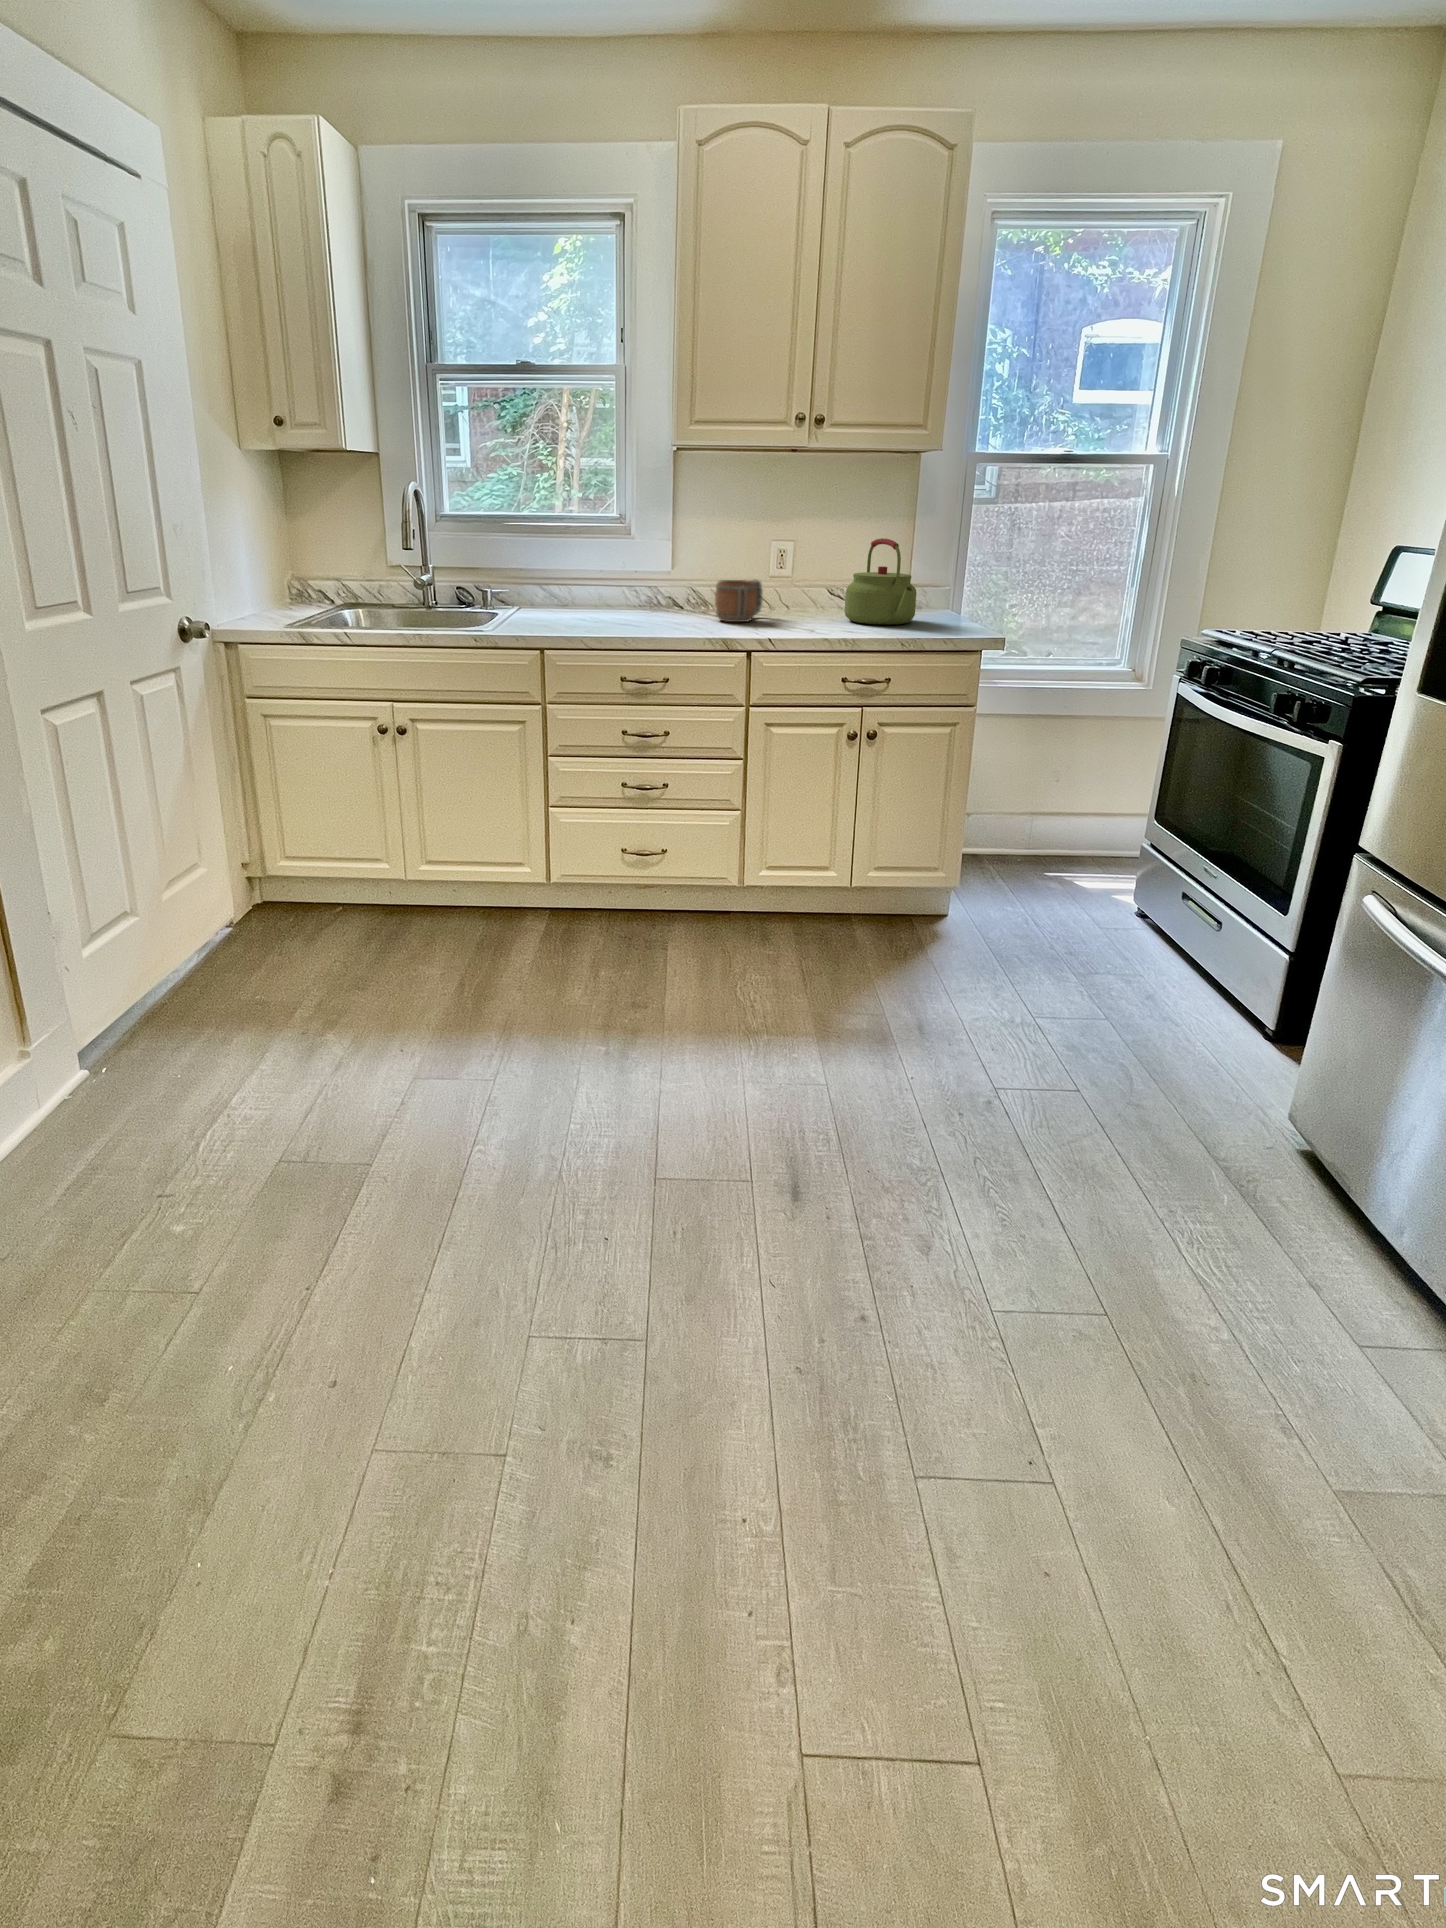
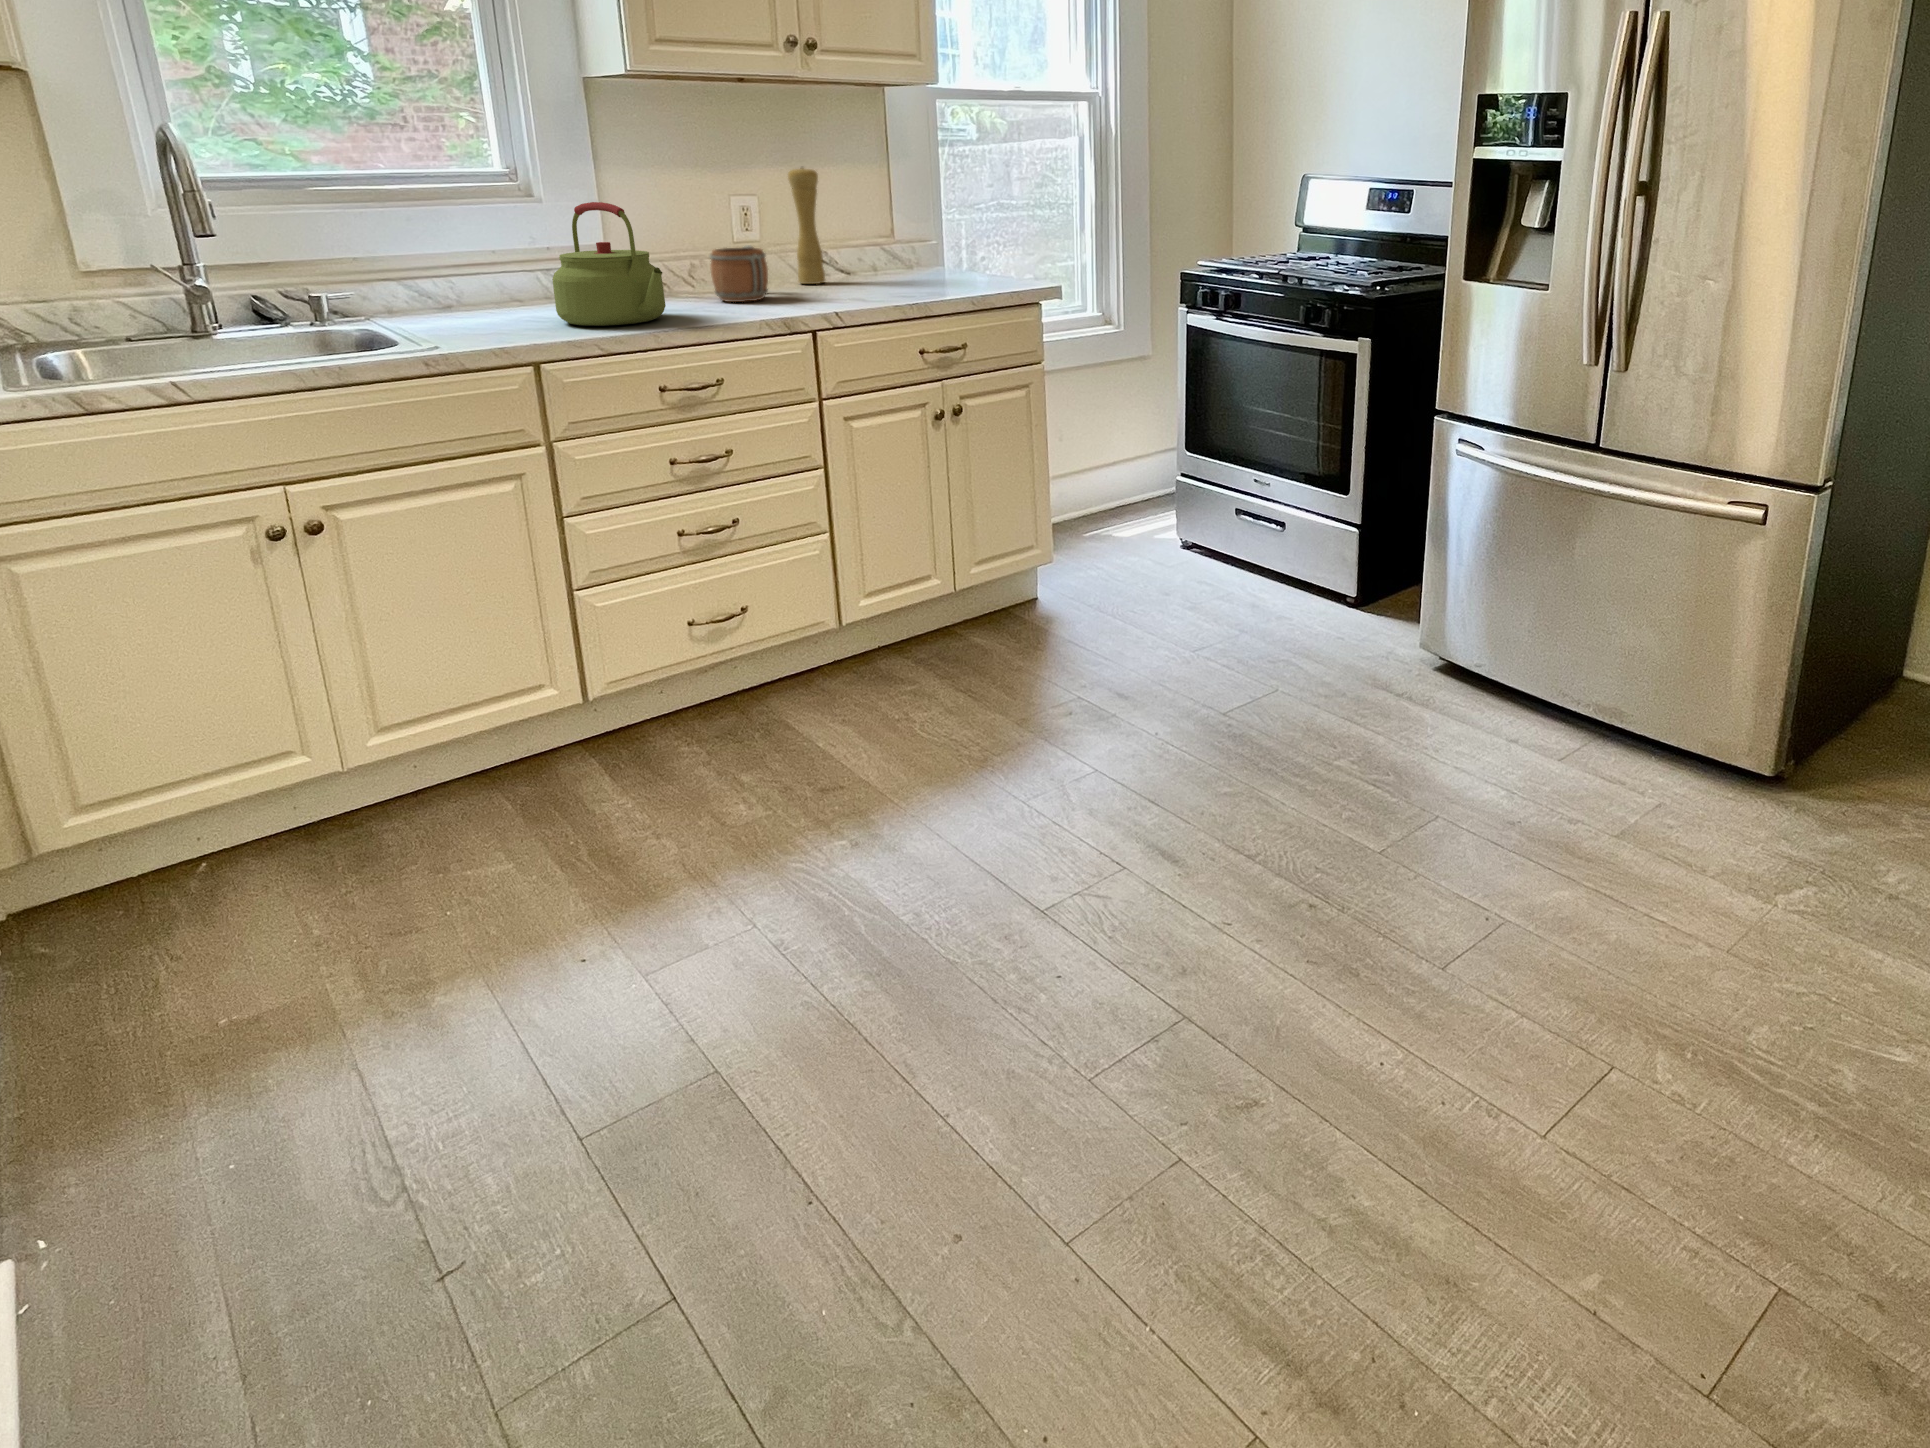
pepper mill: none [804,519,832,615] -> present [788,167,825,284]
kettle: present [844,538,916,625] -> present [552,202,666,326]

